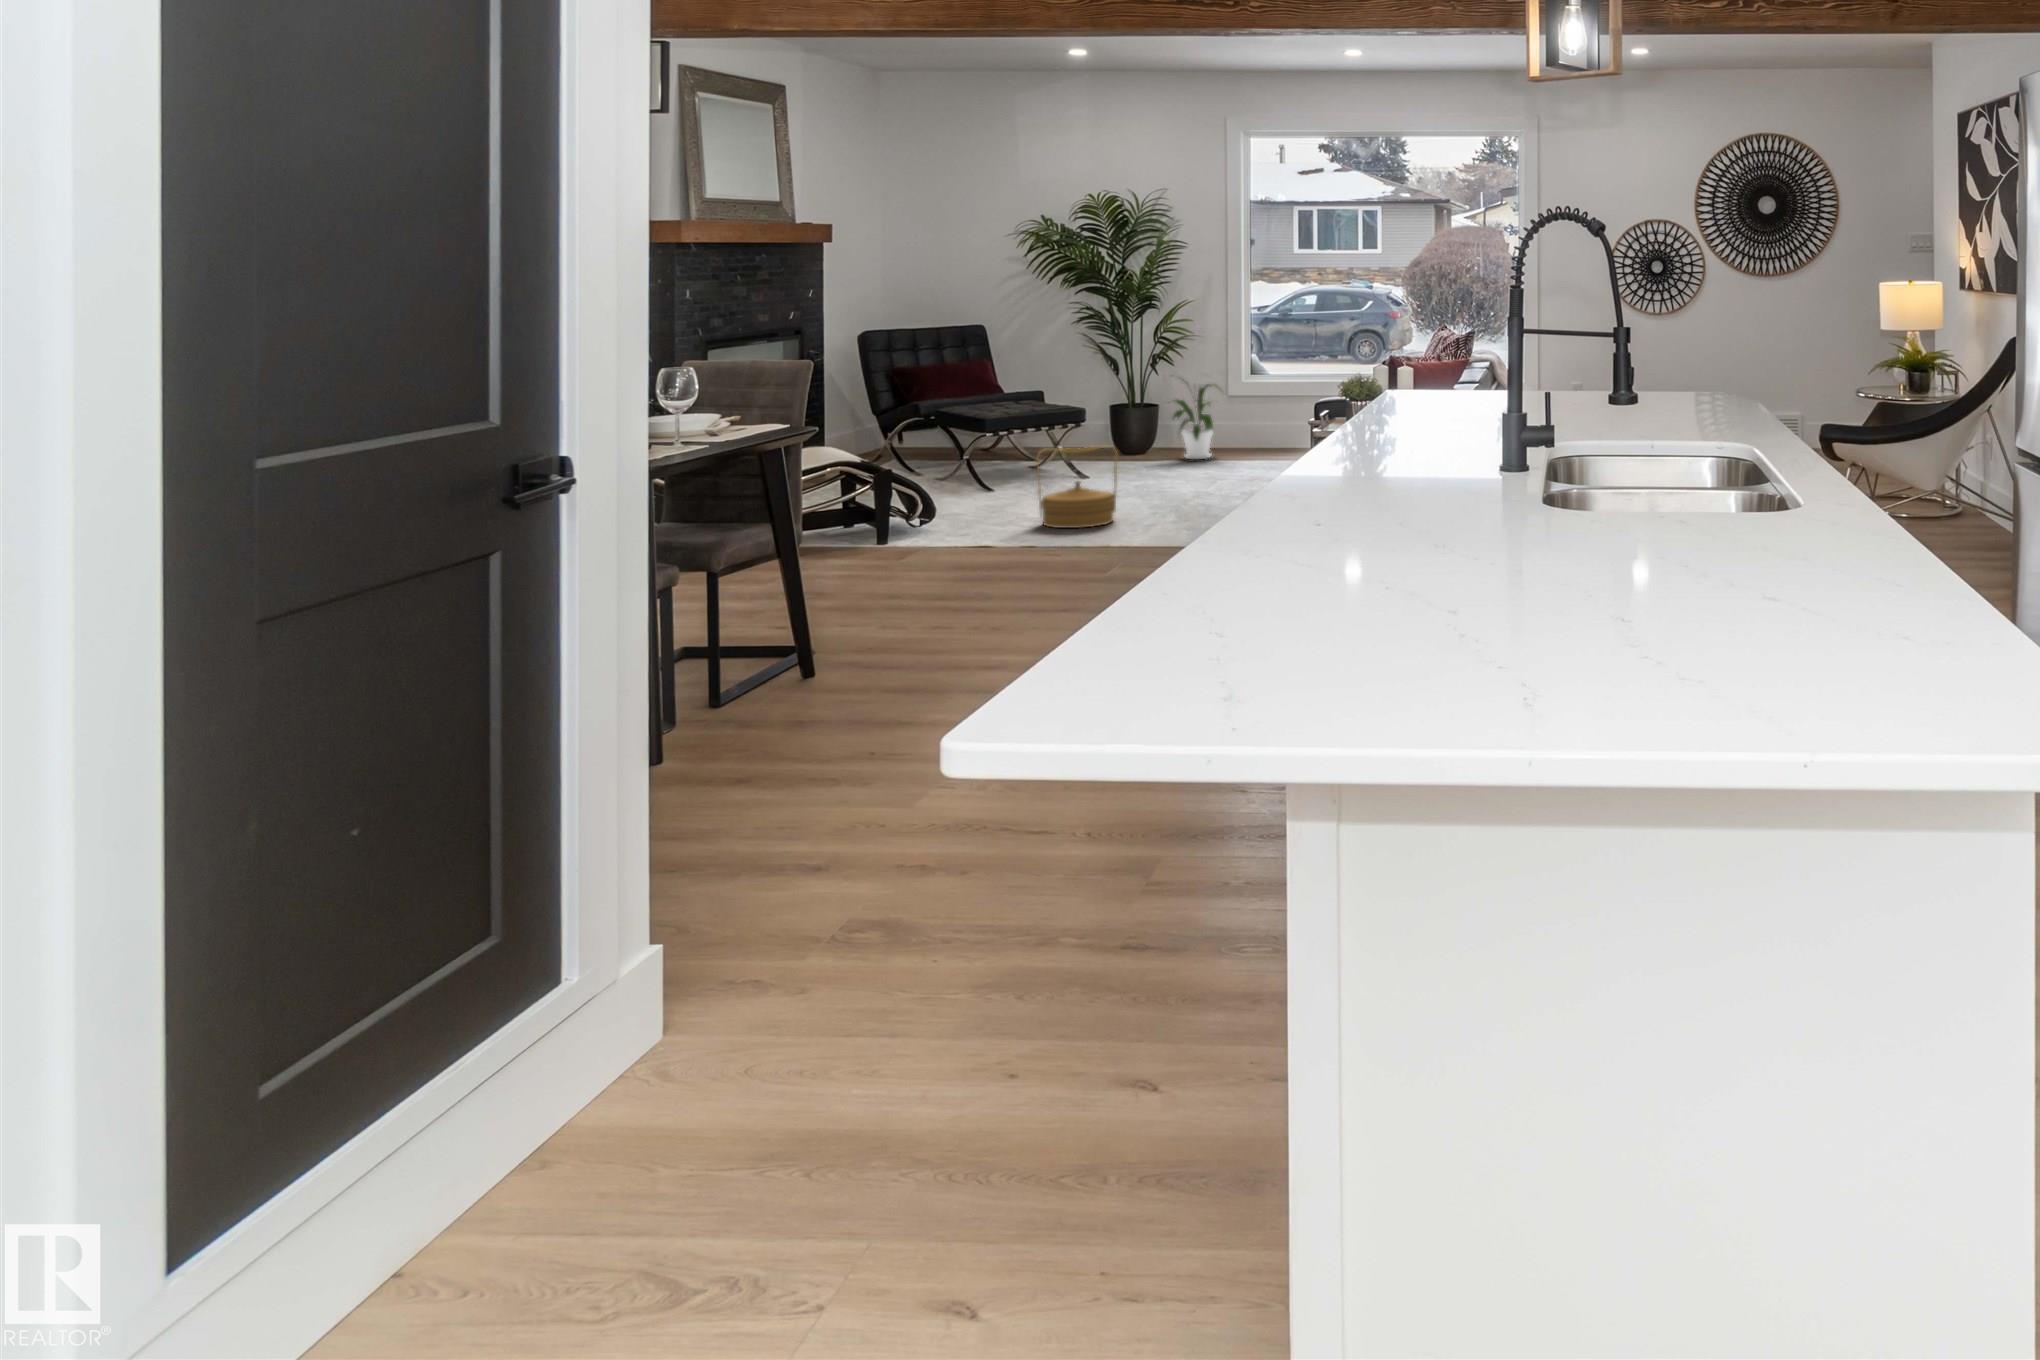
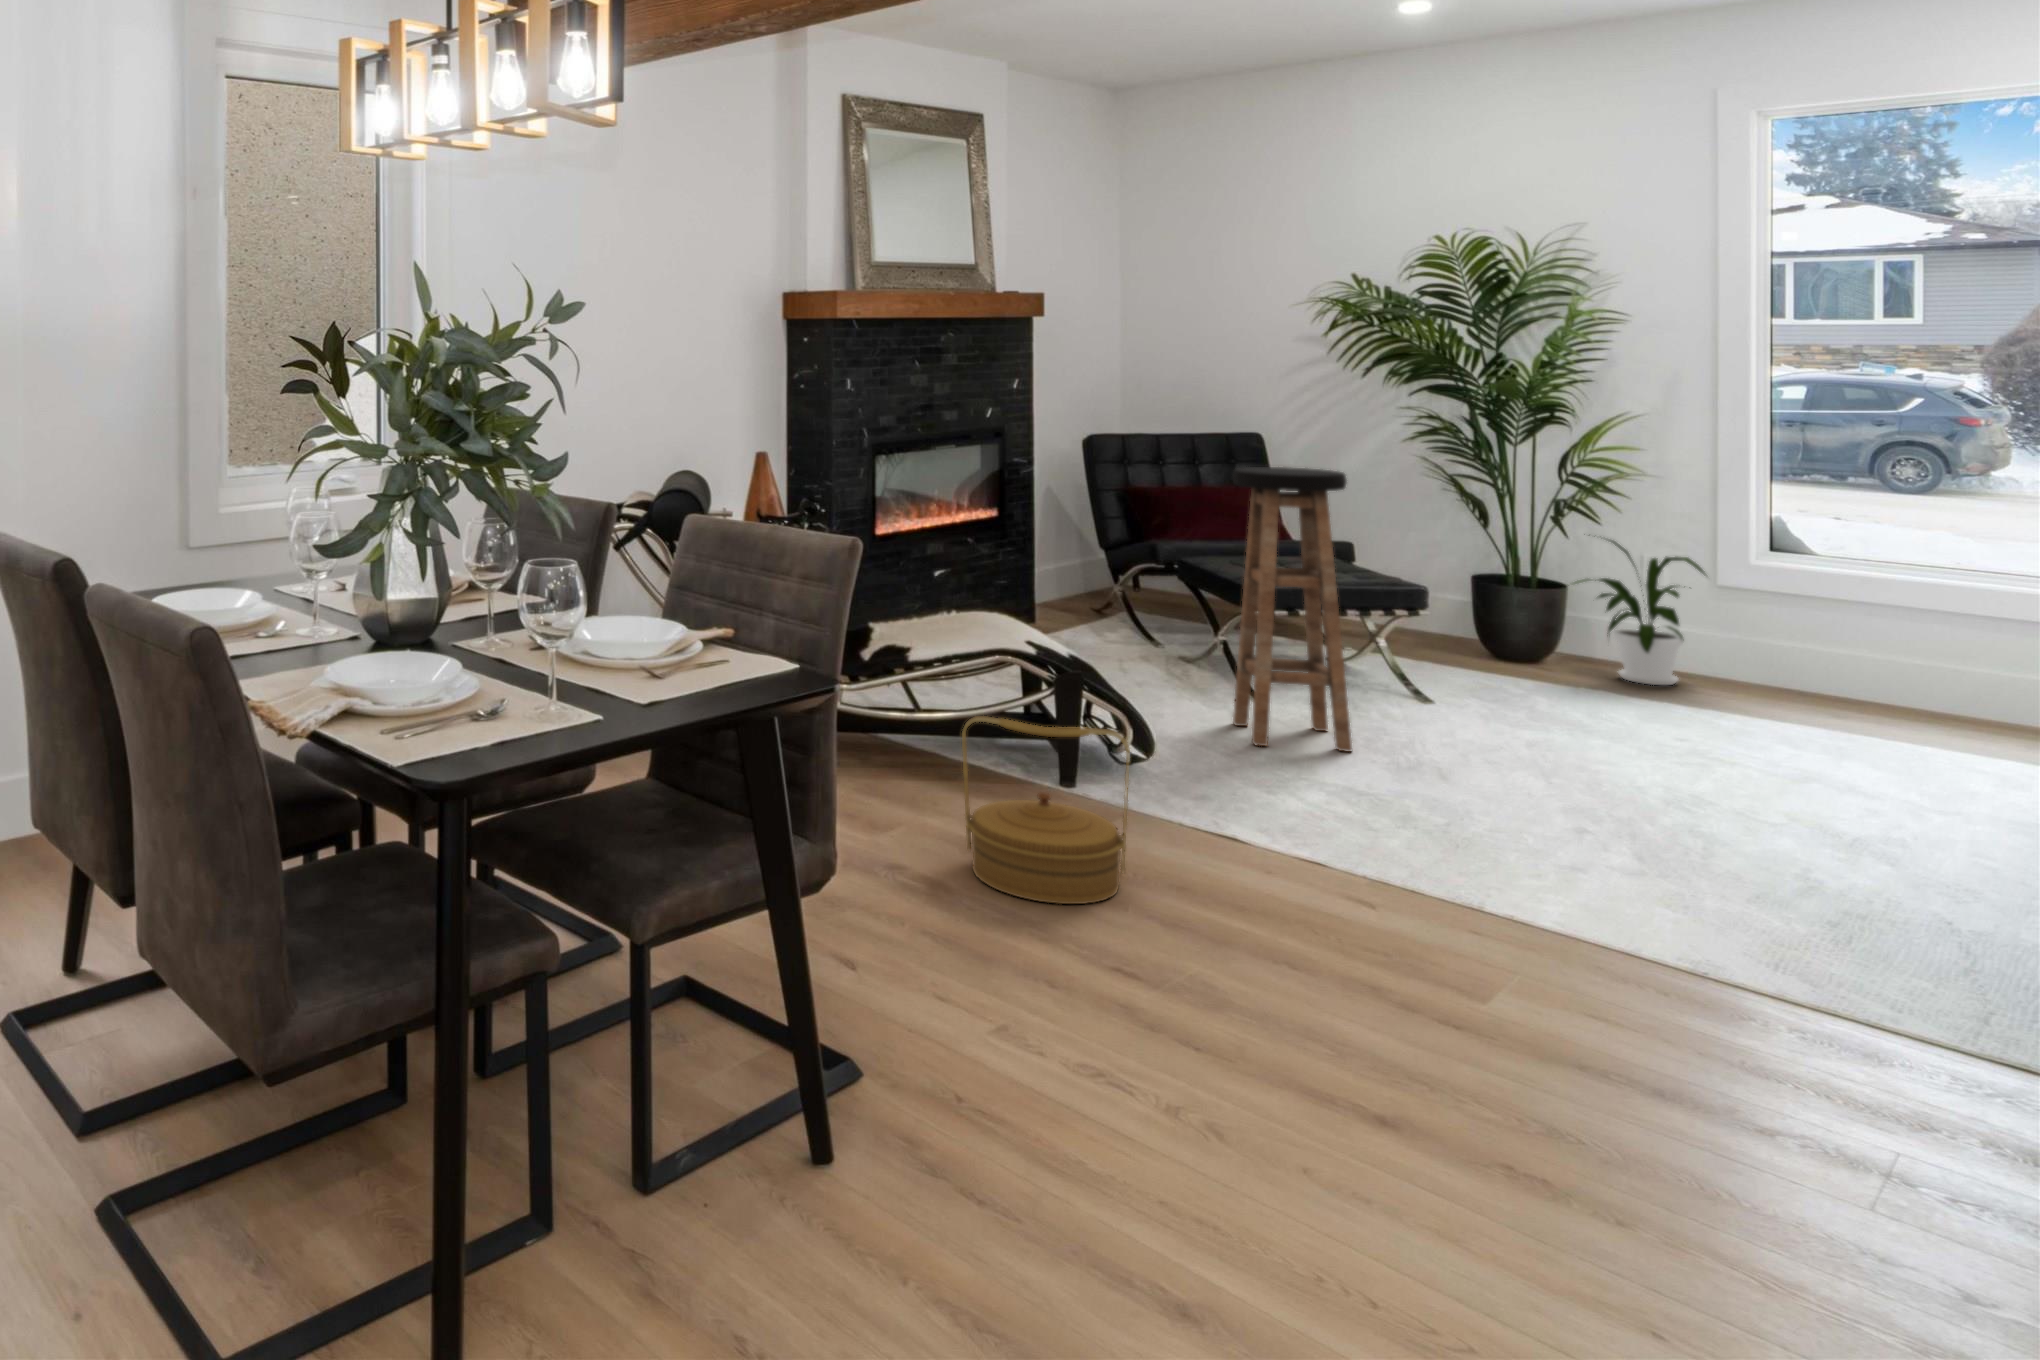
bar stool: none [977,338,1047,509] -> present [1233,467,1352,752]
basket: present [1037,446,1117,528] -> present [962,716,1130,904]

